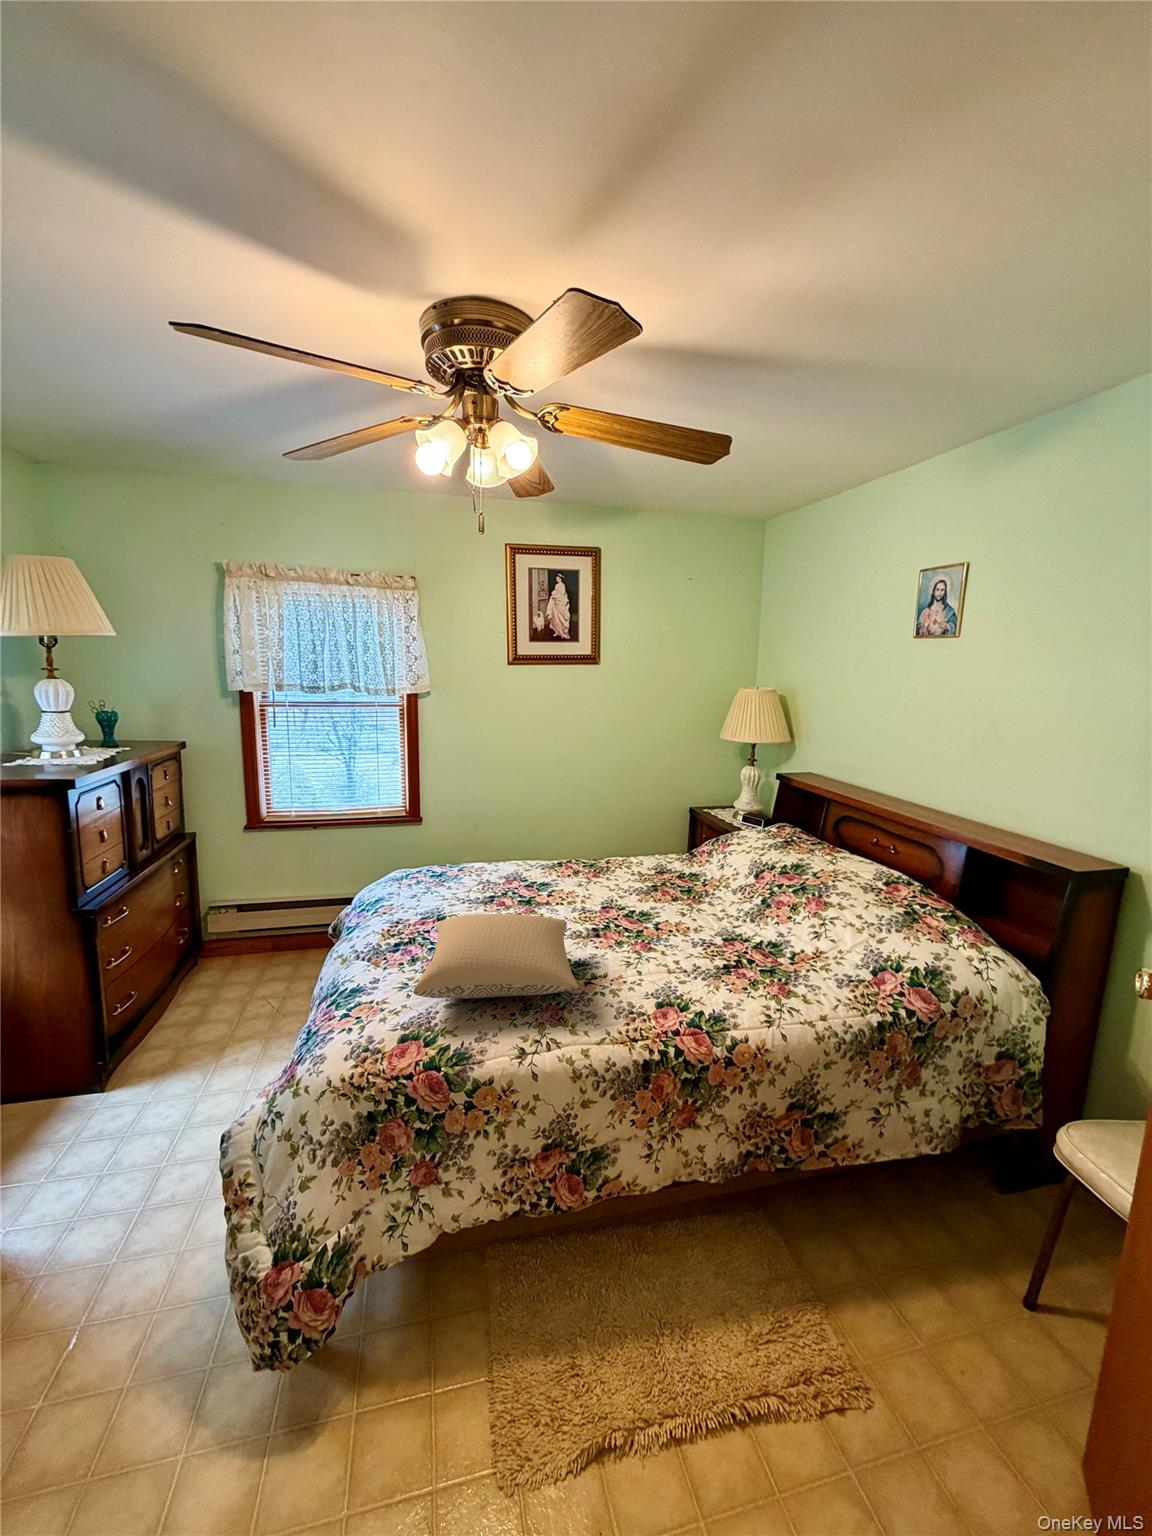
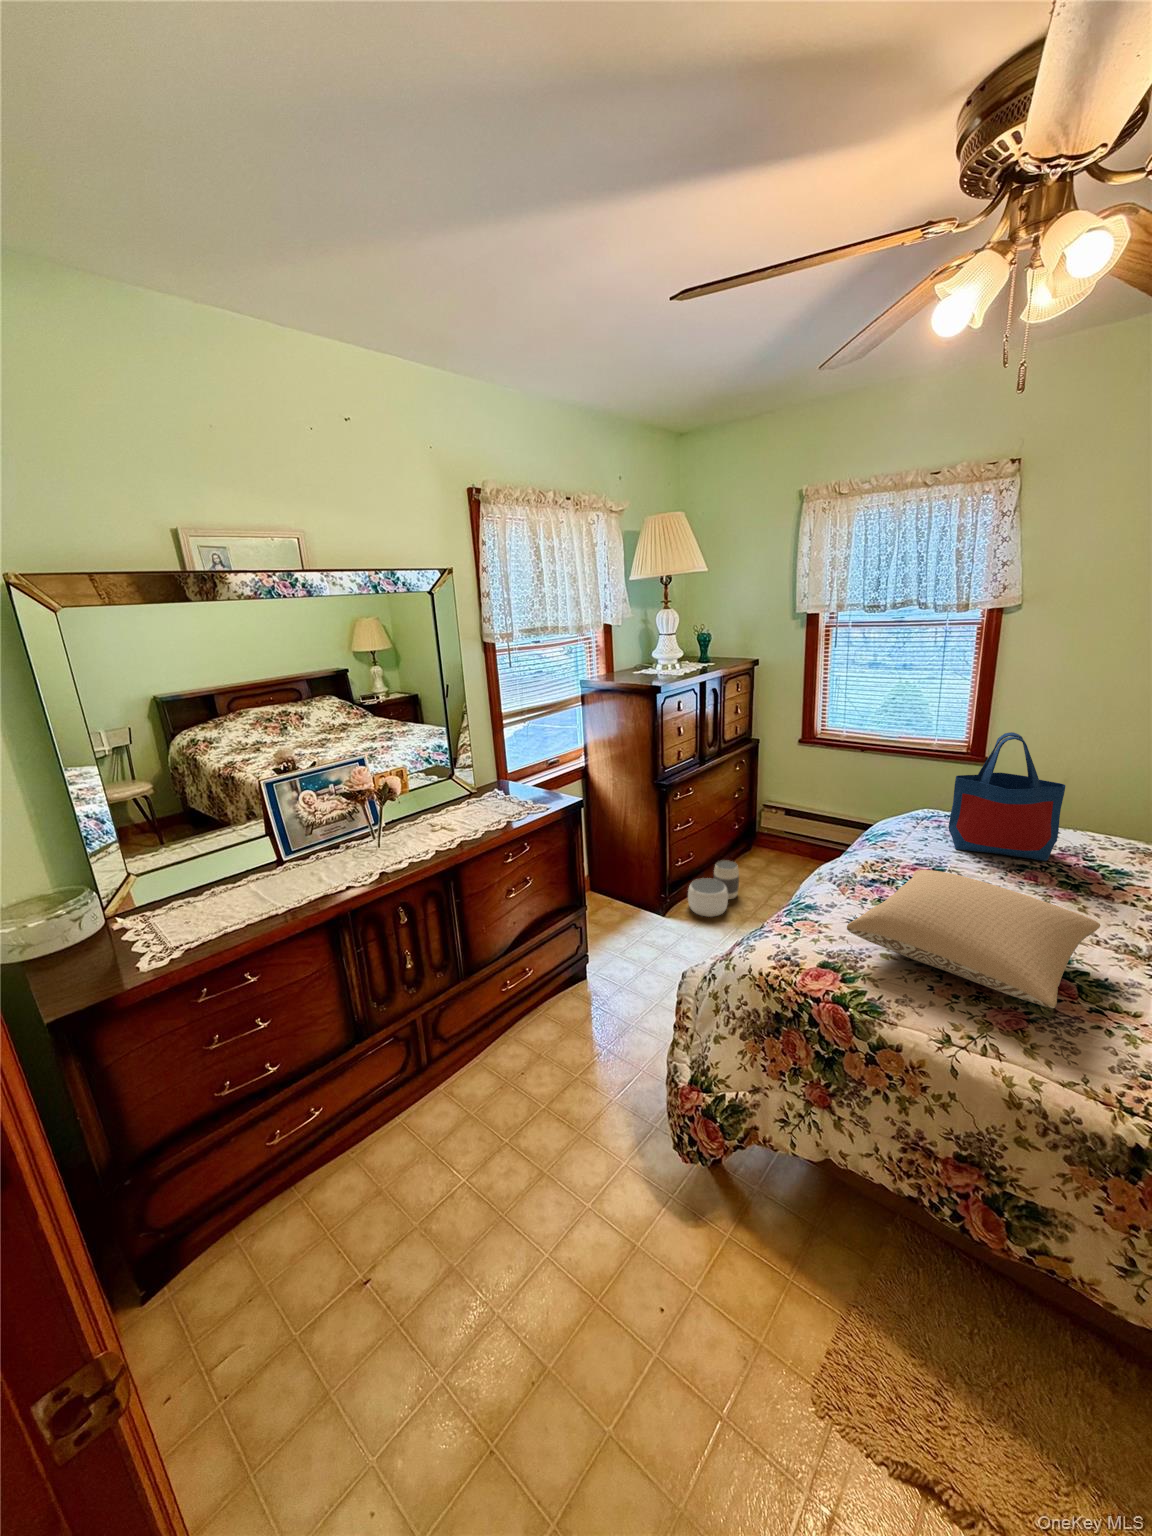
tote bag: none [433,791,507,899] -> present [948,732,1065,861]
waste basket: none [137,990,207,1076] -> present [688,860,739,917]

